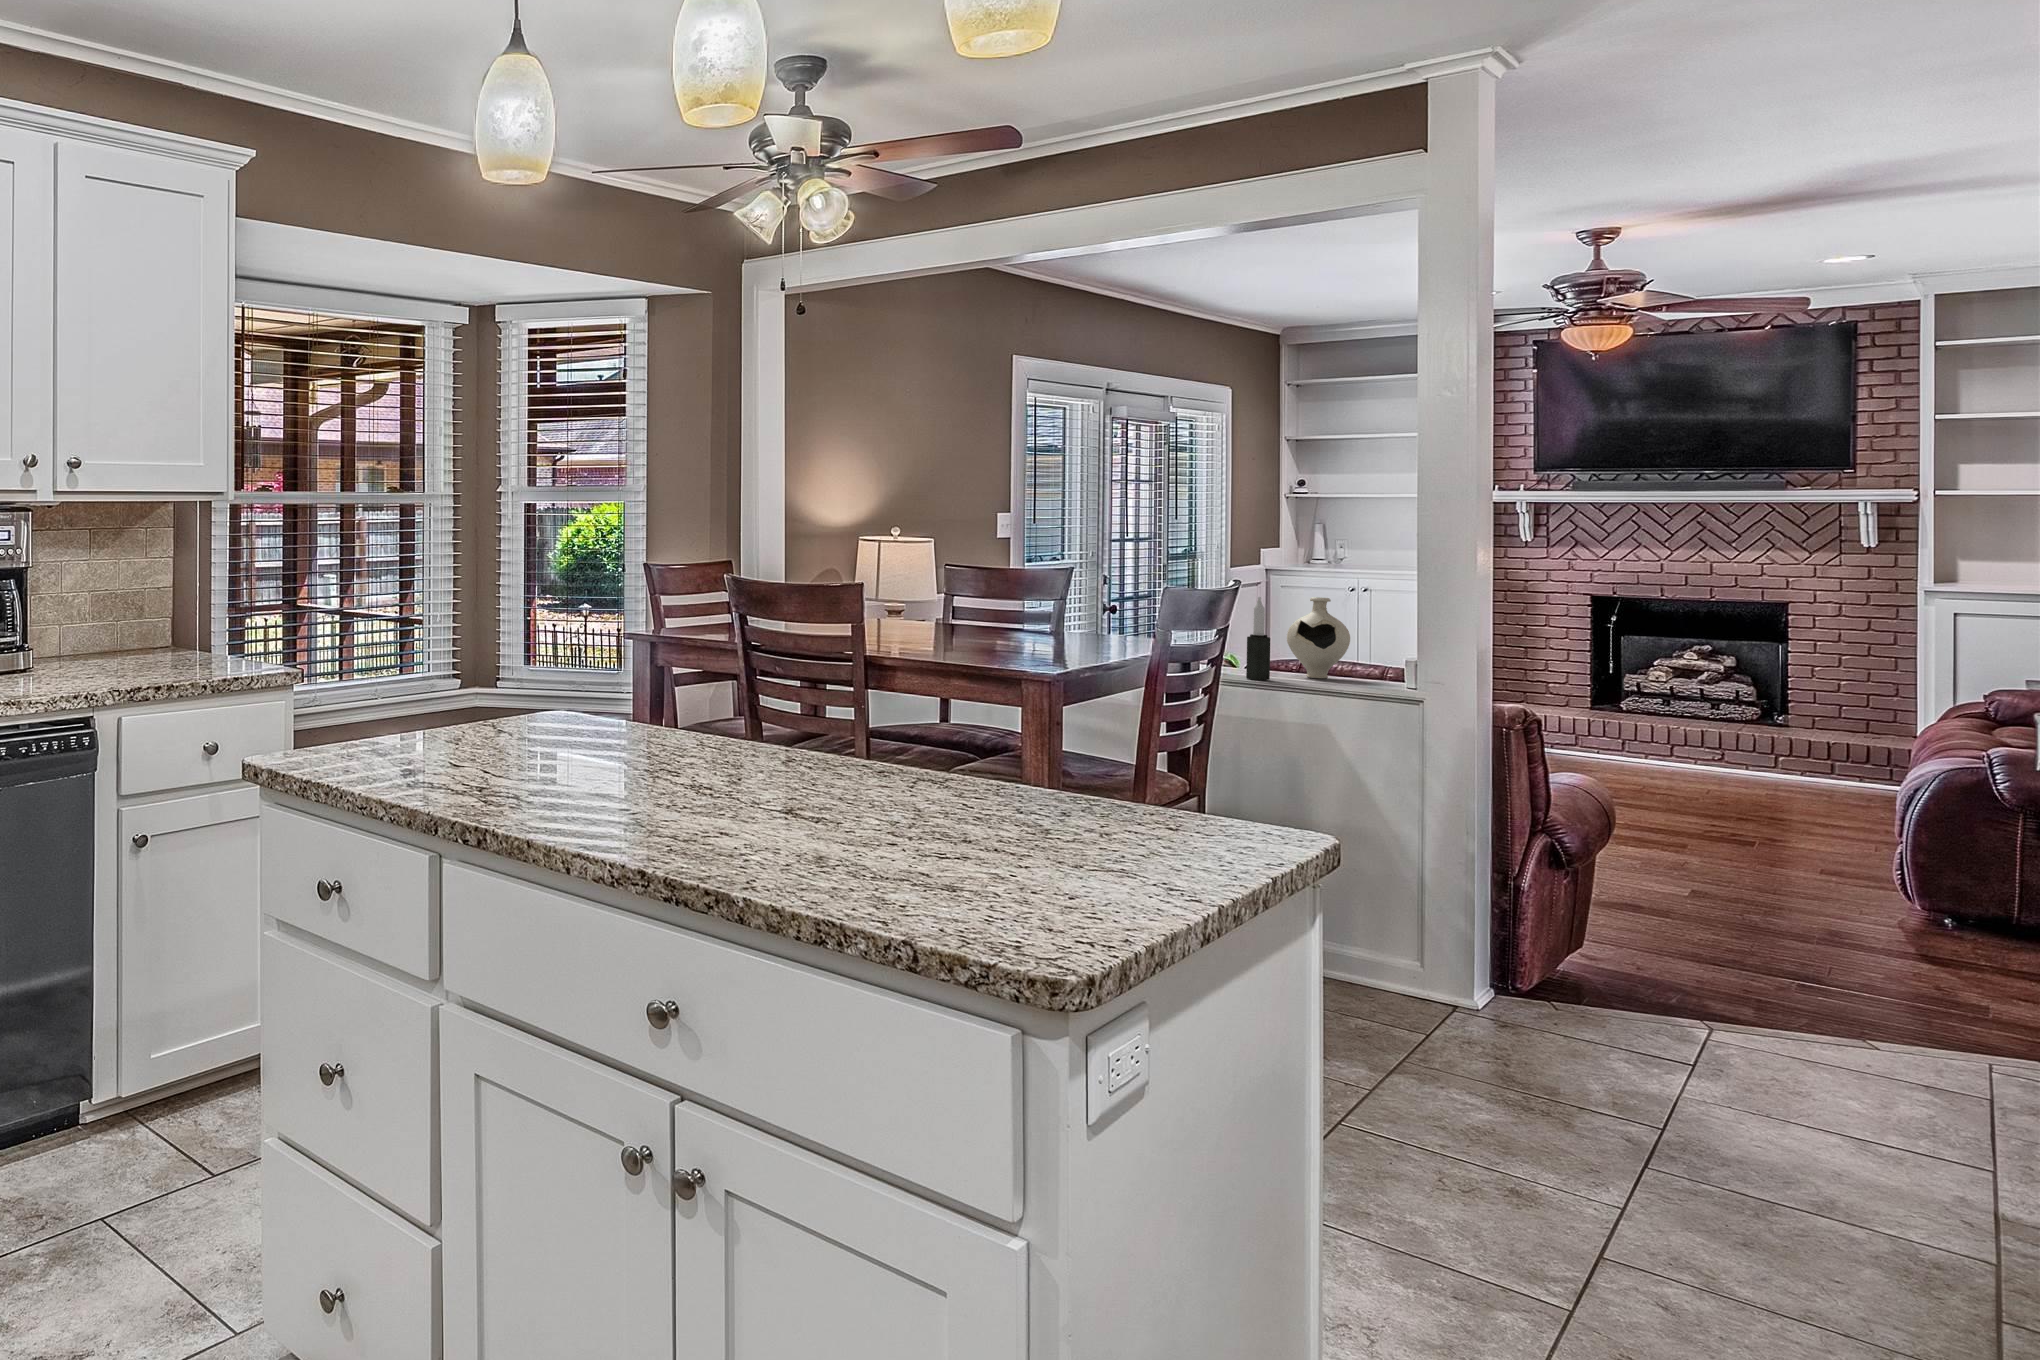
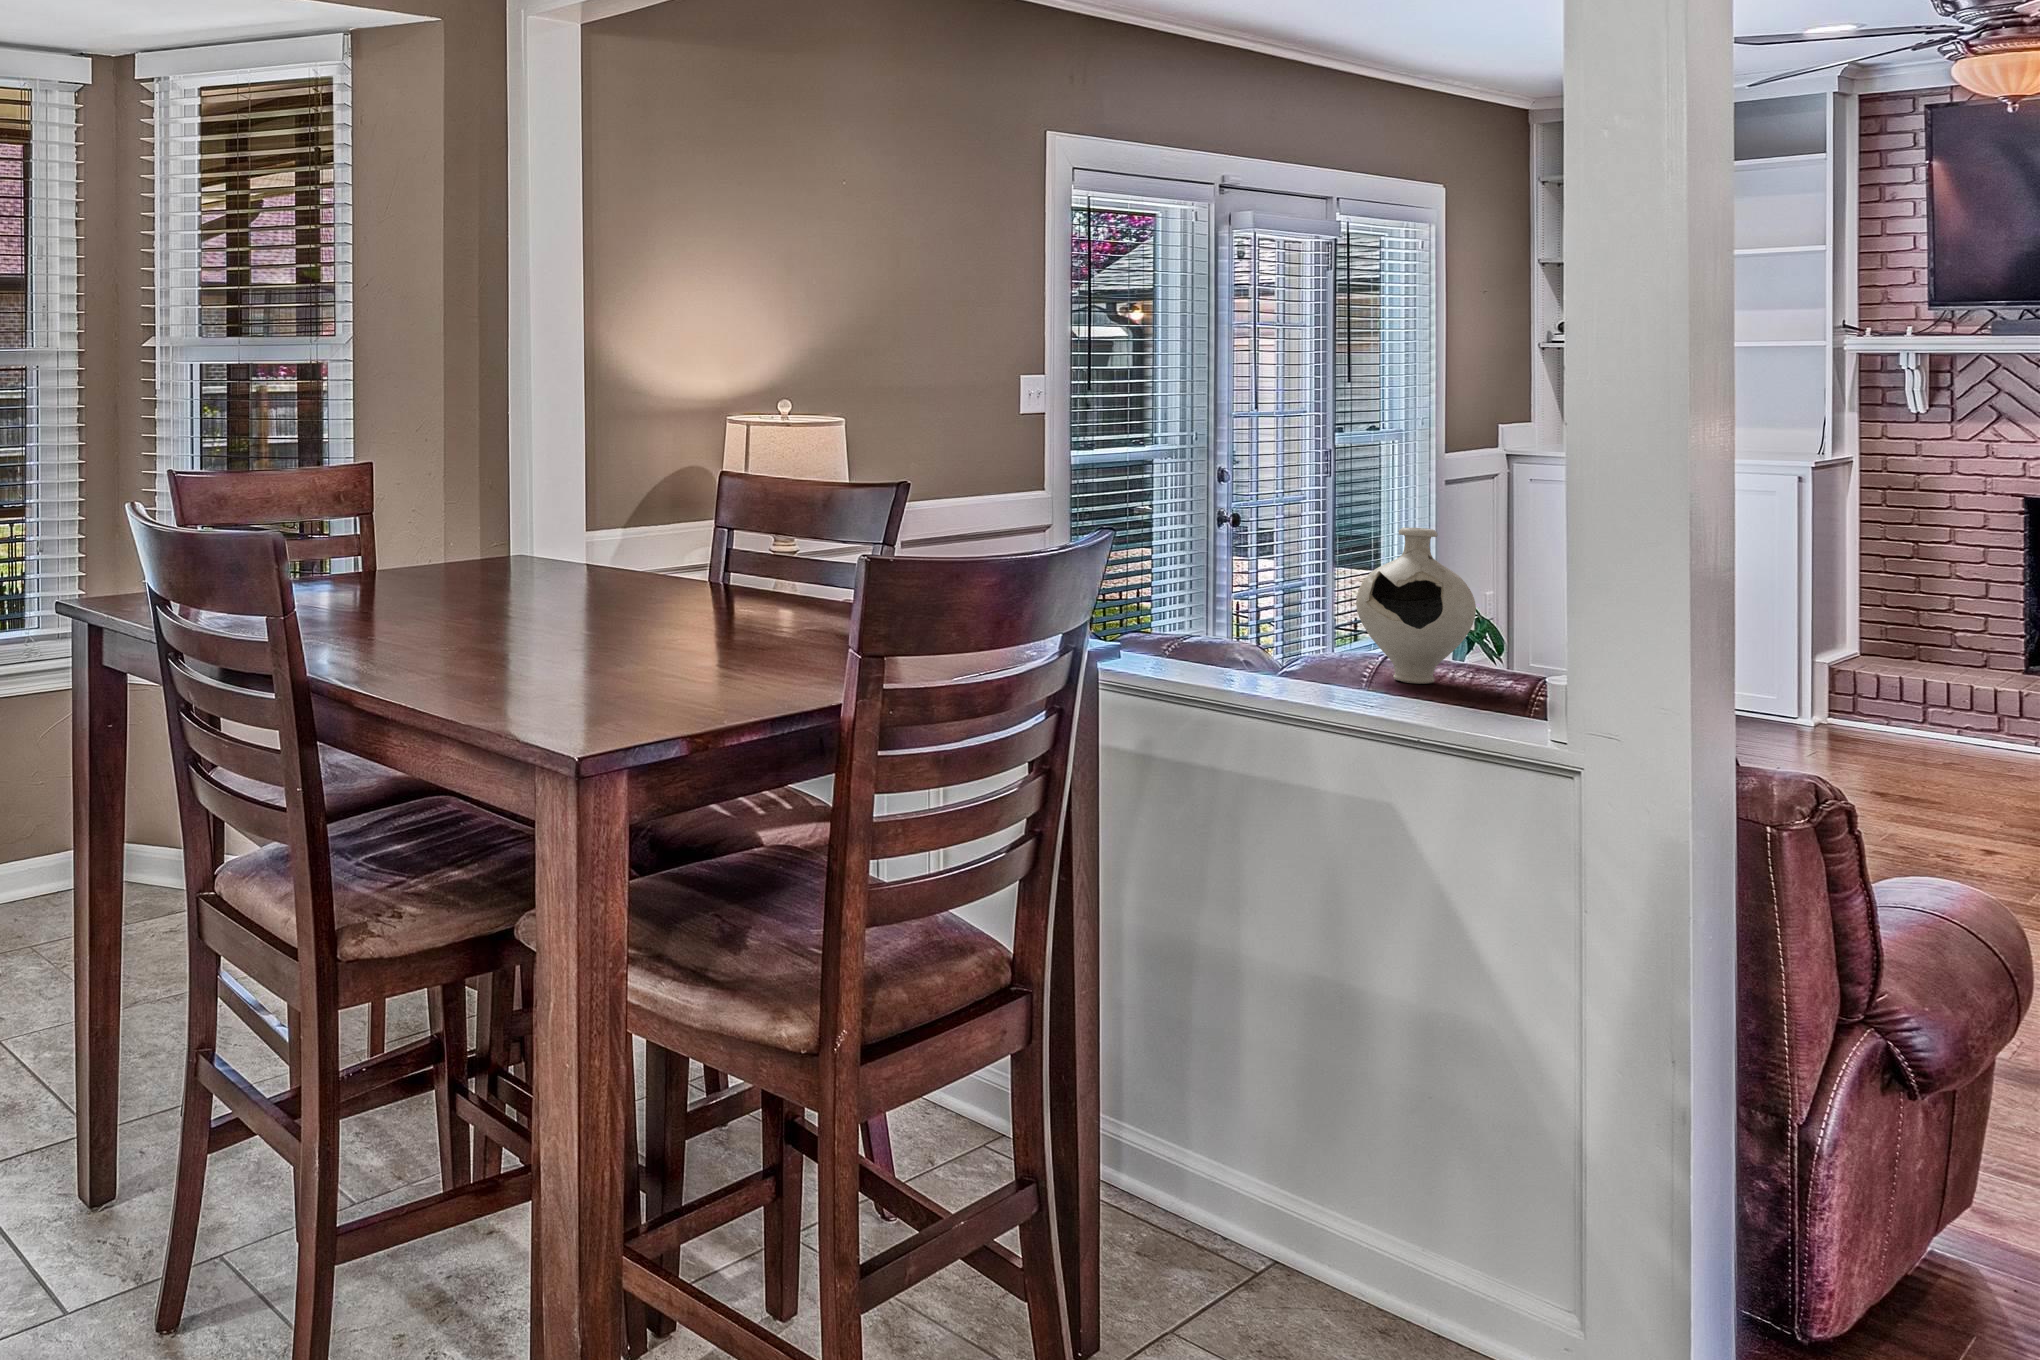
candle: present [1246,597,1270,680] -> none [1264,528,1308,688]

